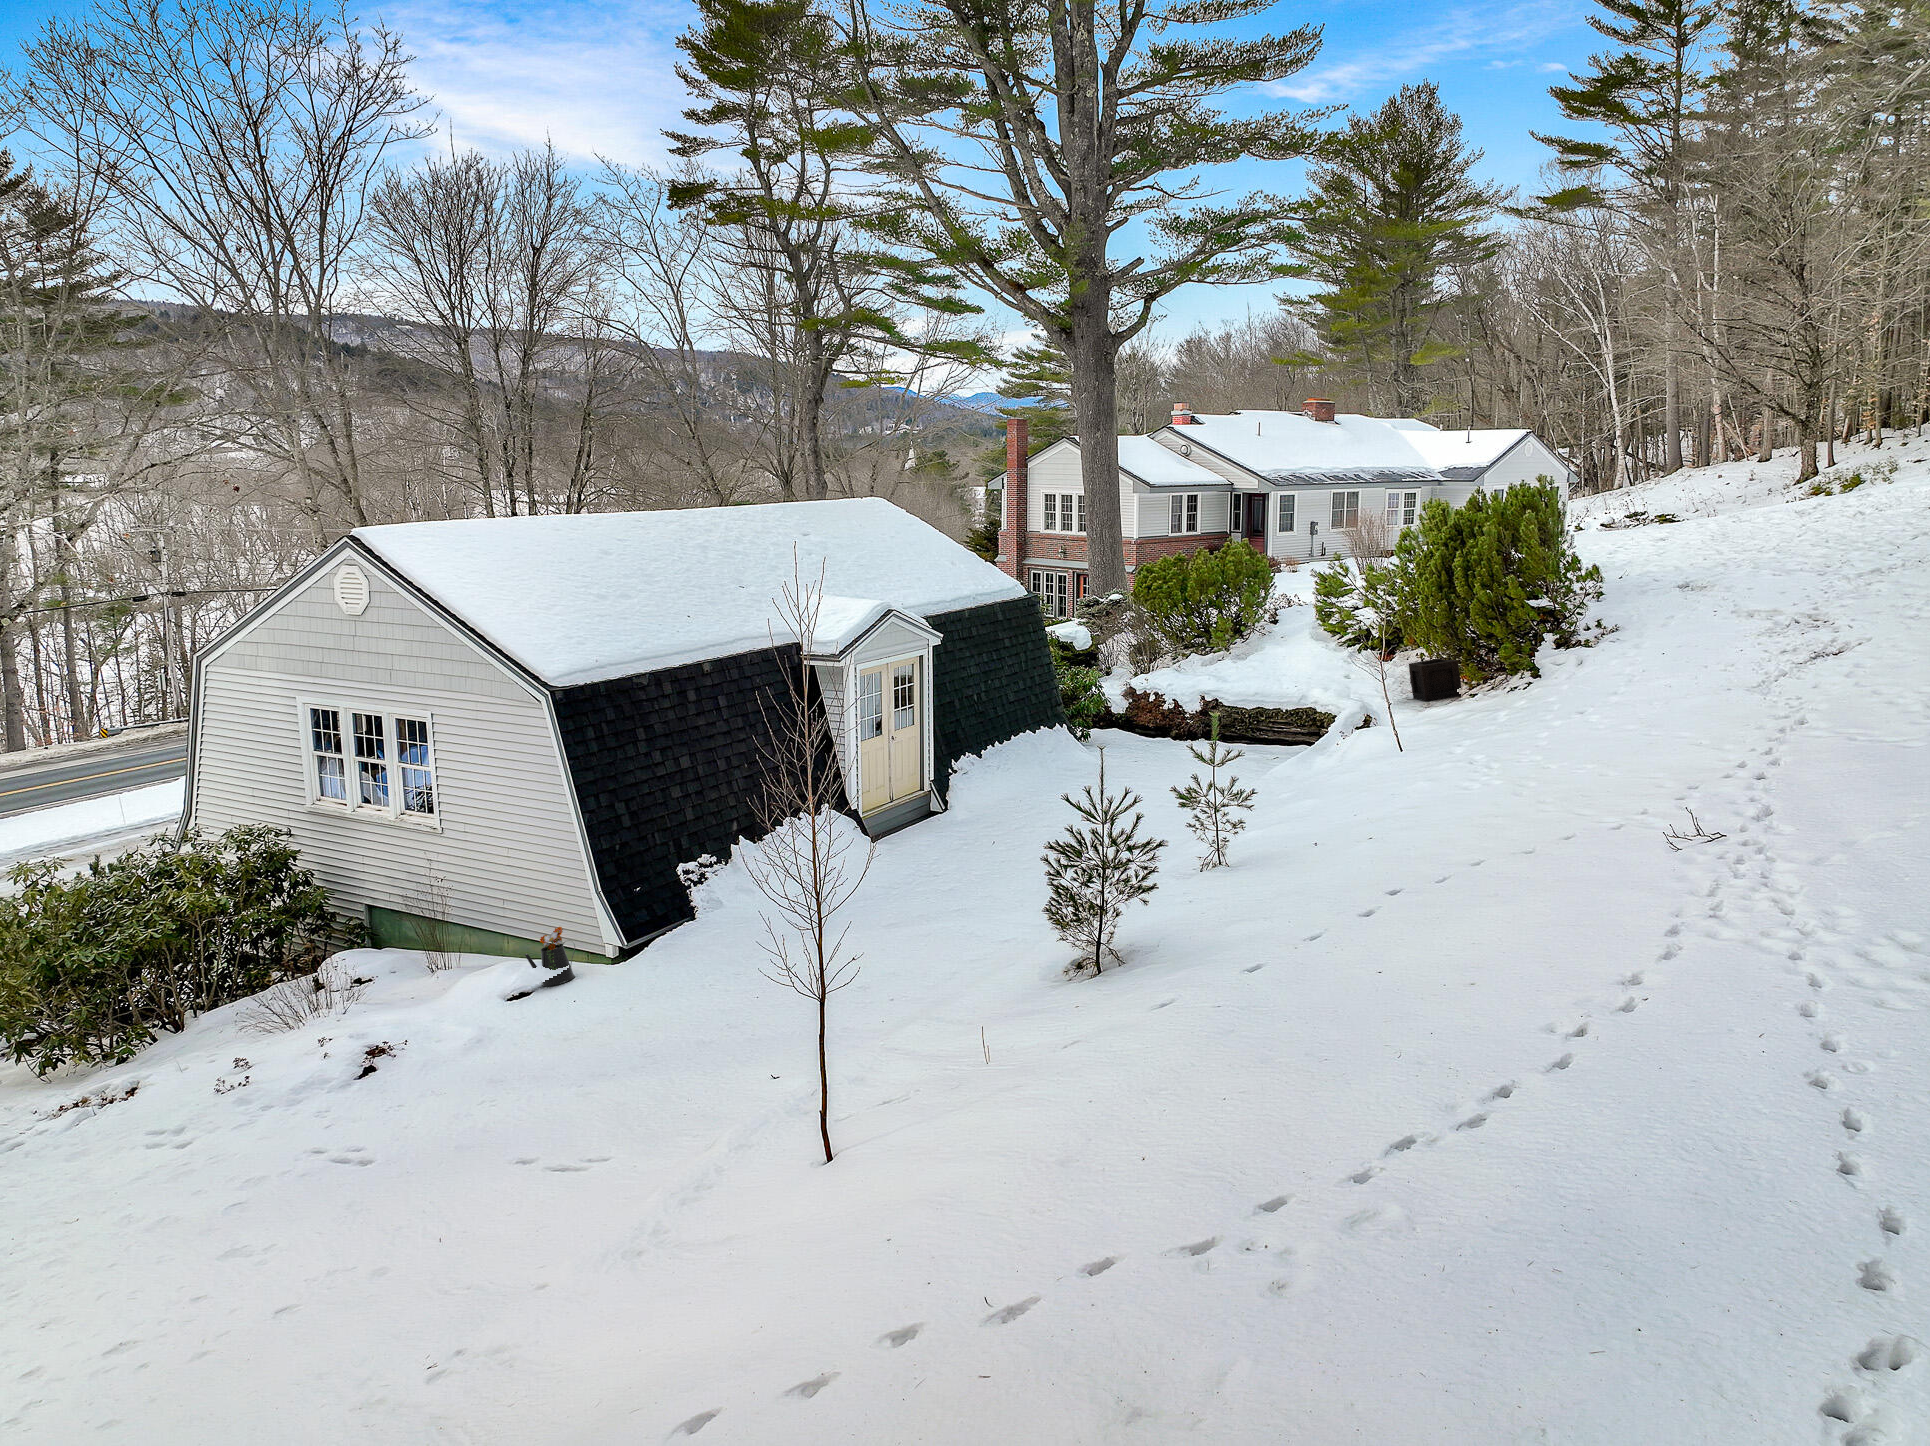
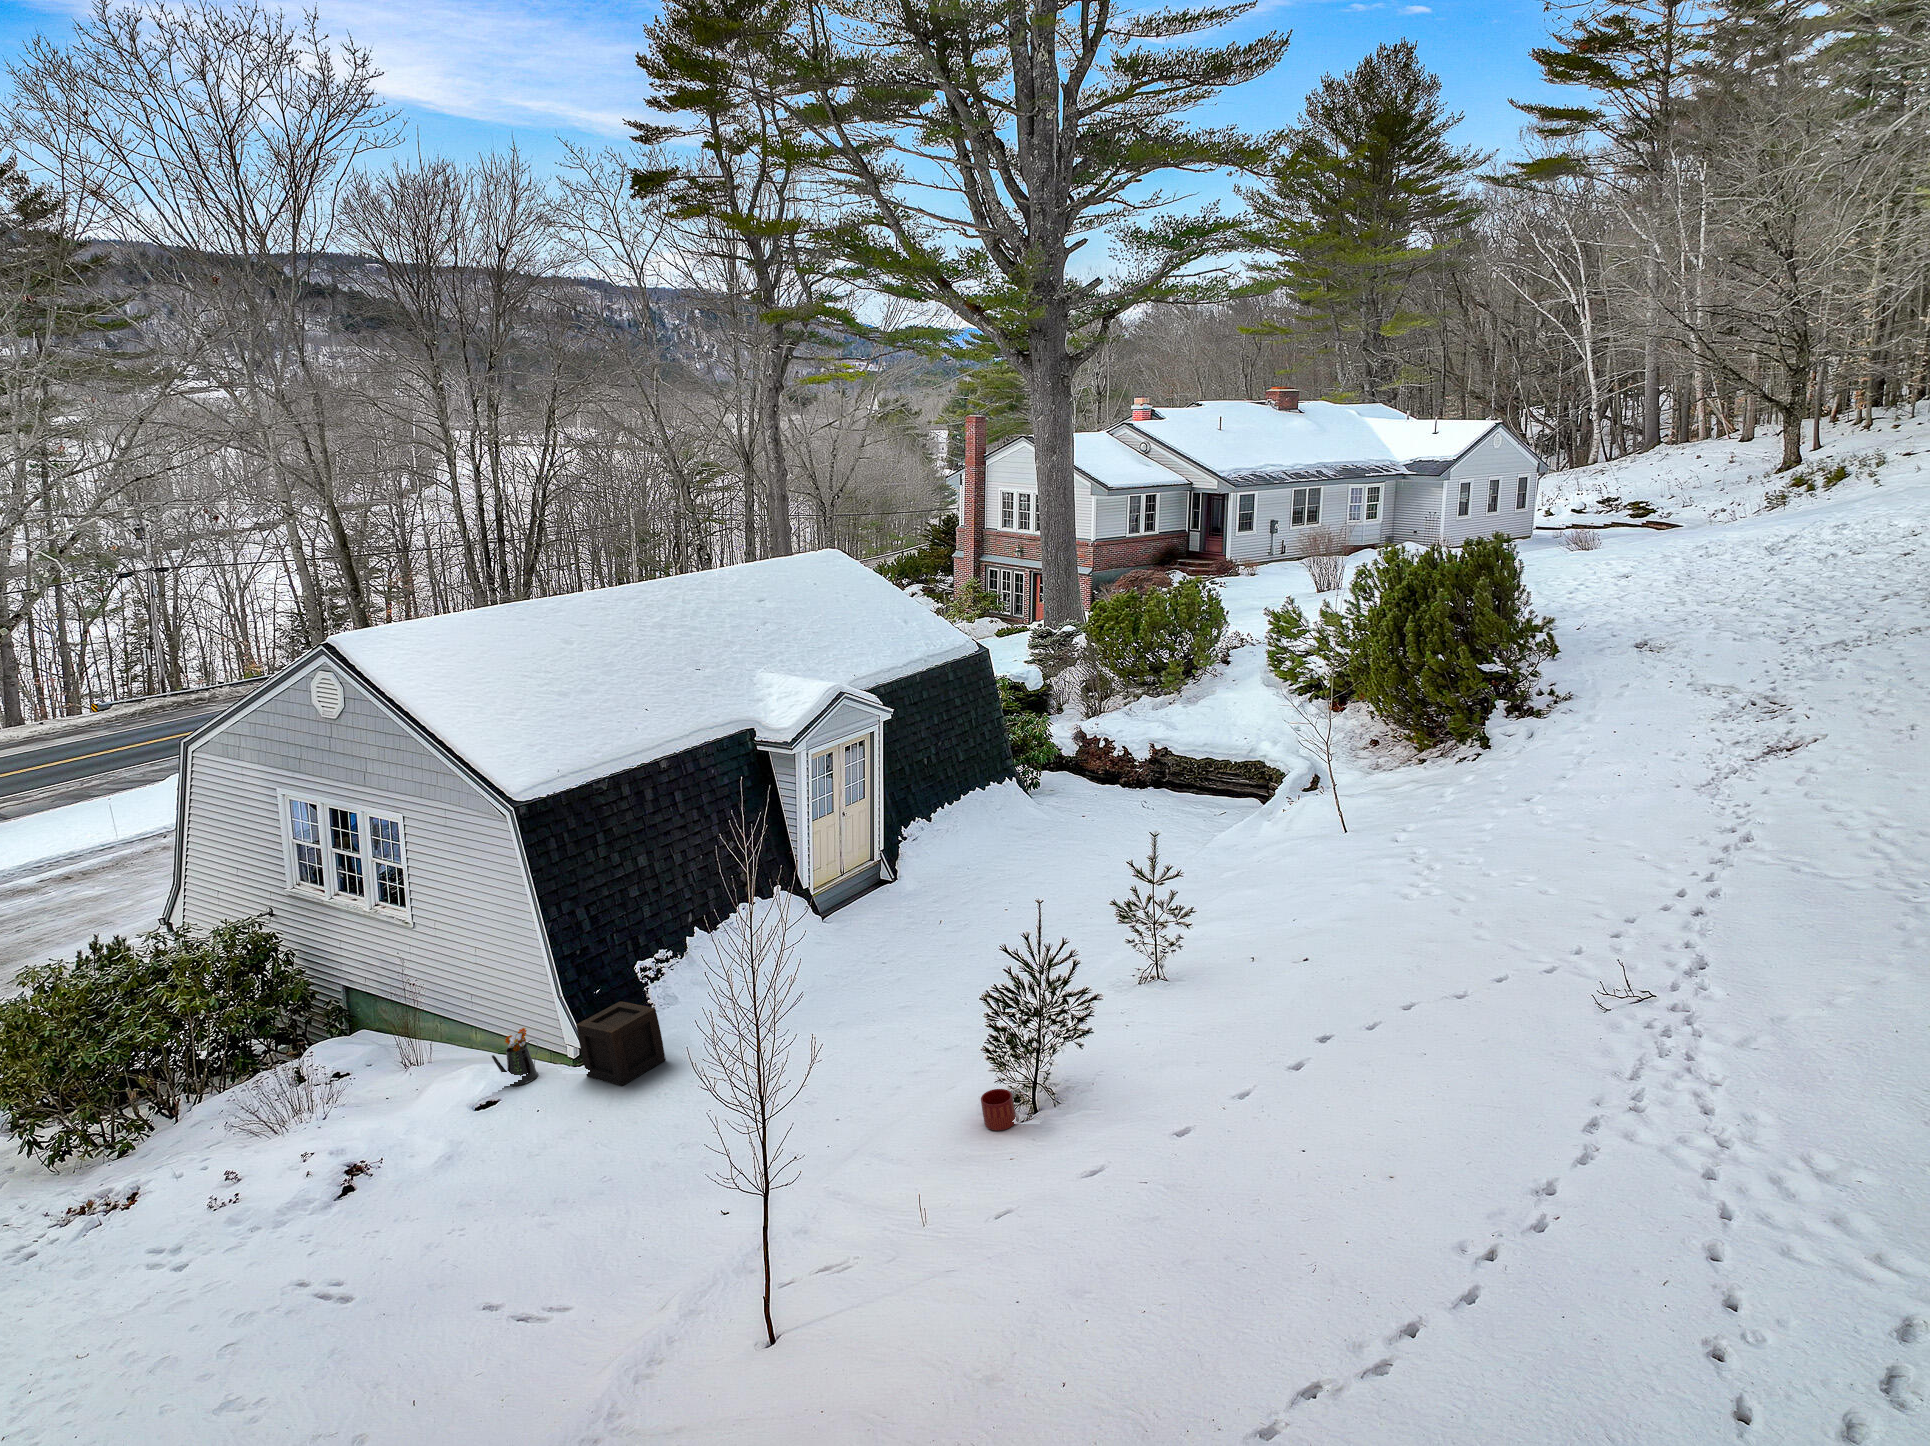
wooden crate: present [1409,658,1462,702] -> present [576,1001,665,1086]
planter: none [1039,939,1076,978] -> present [981,1089,1016,1131]

